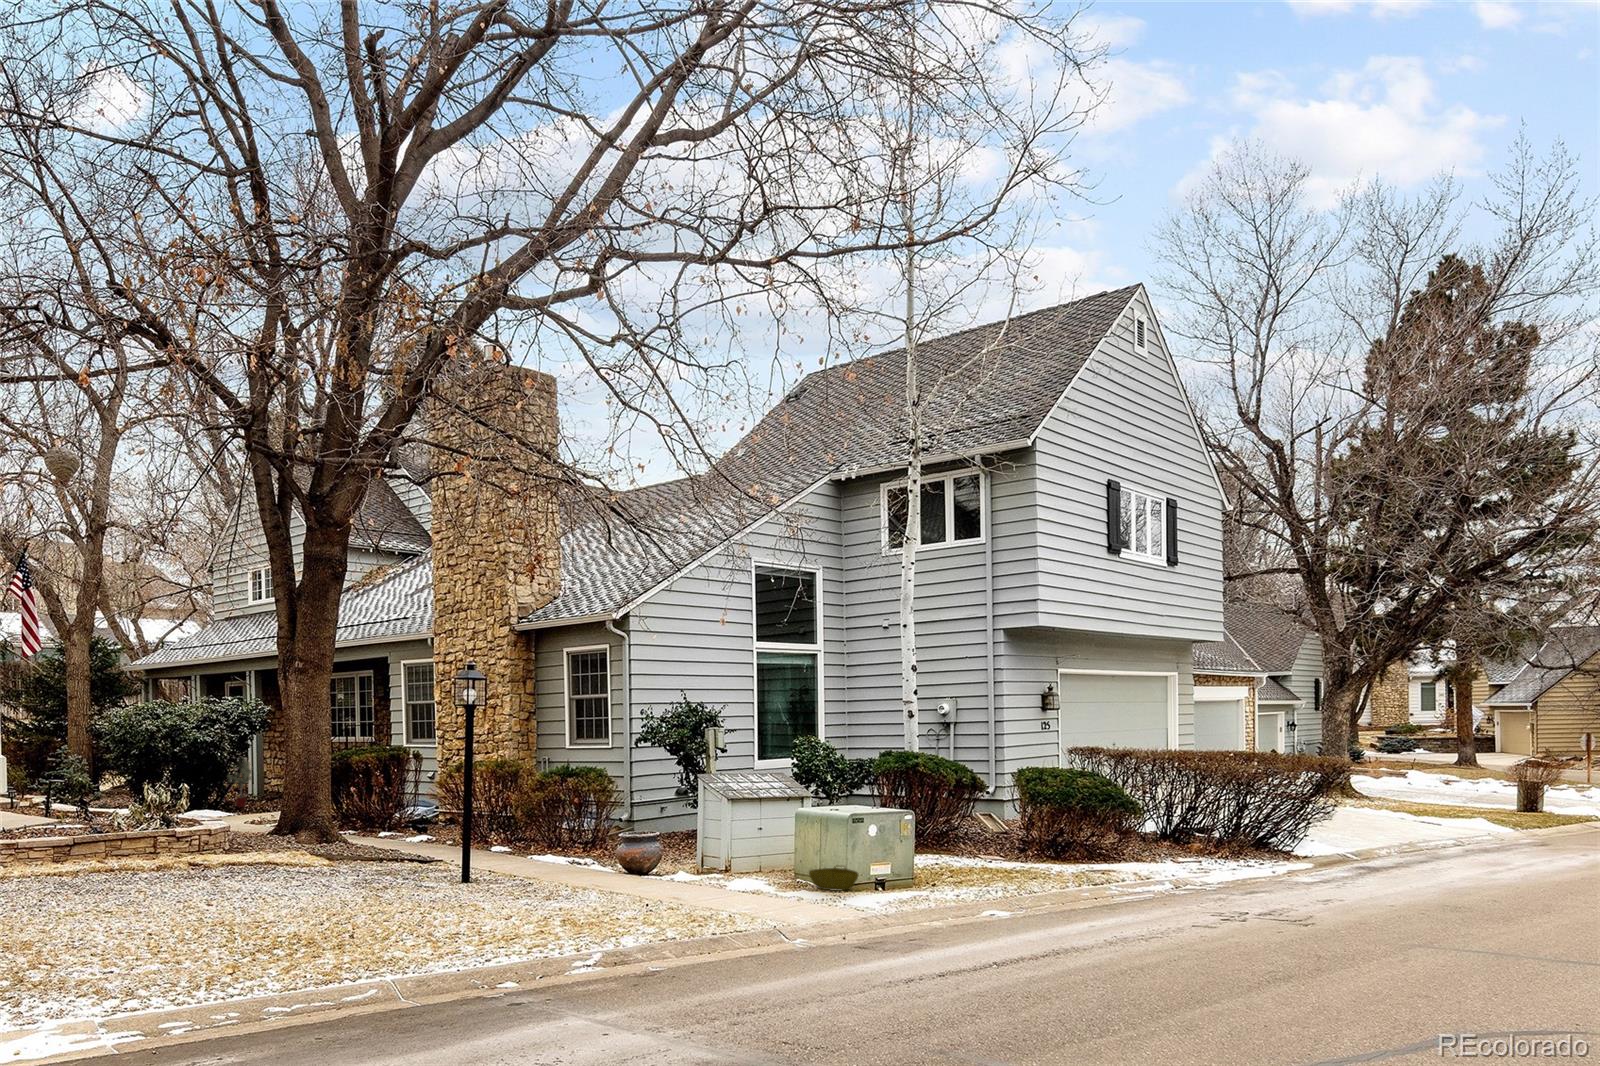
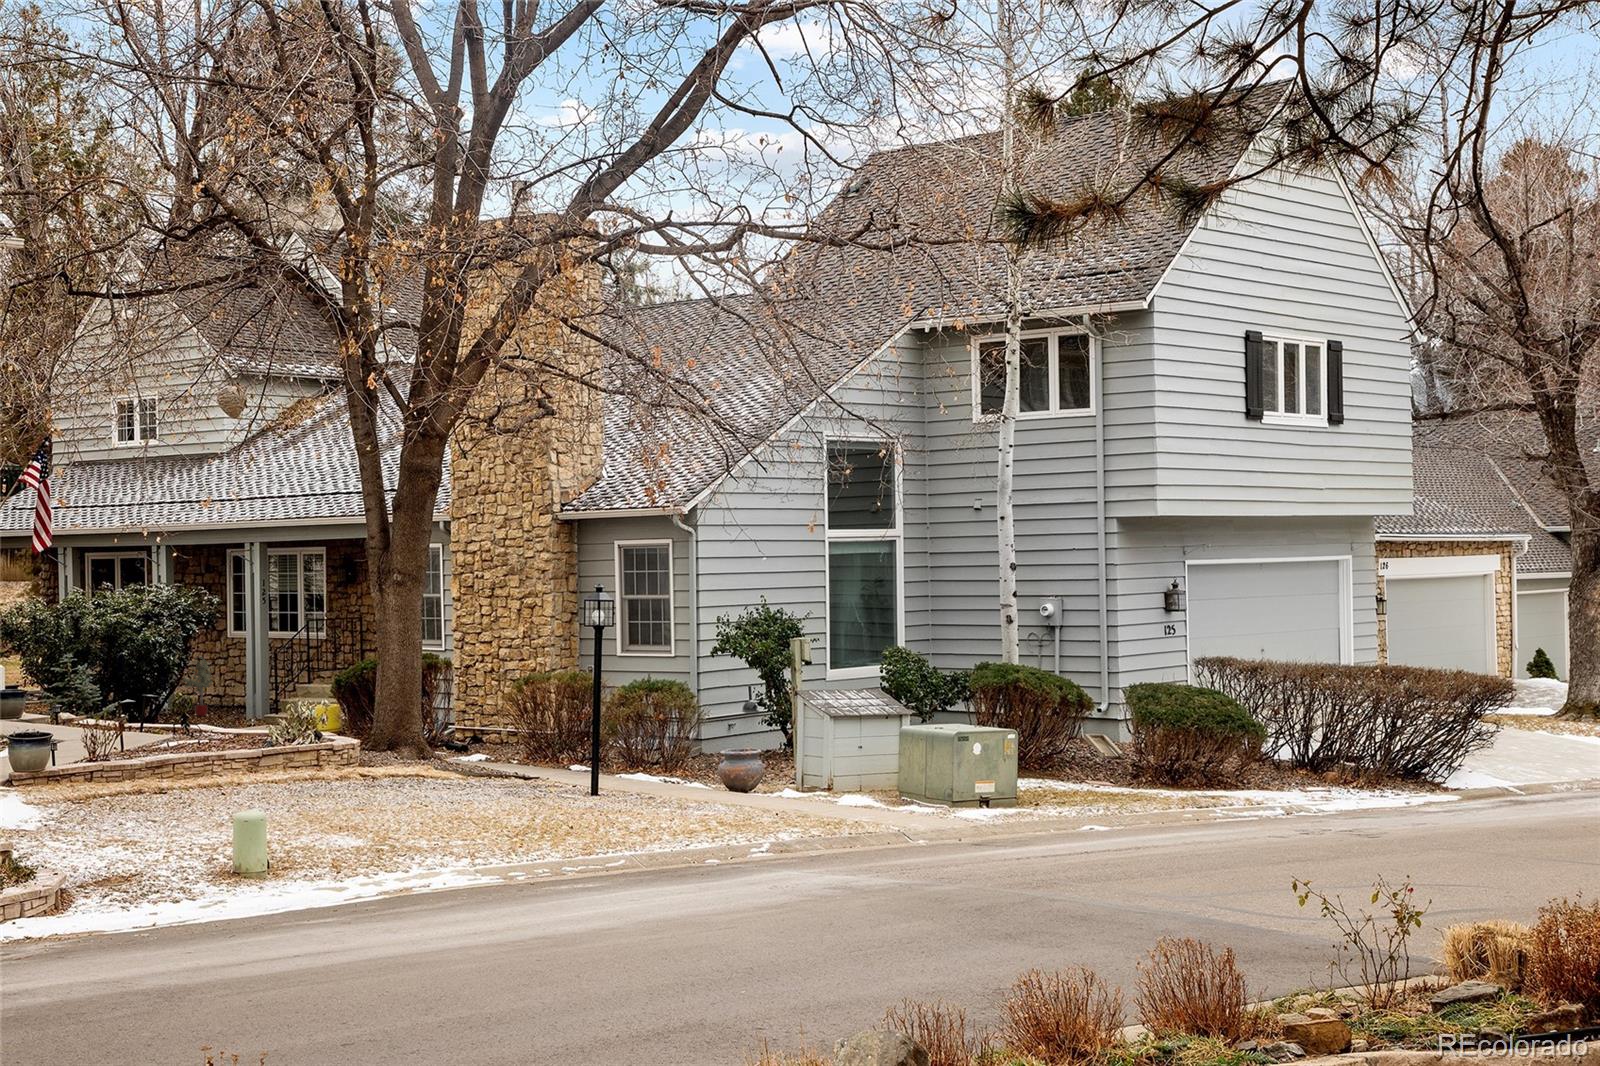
basket: present [809,866,858,891] -> none [914,785,965,809]

